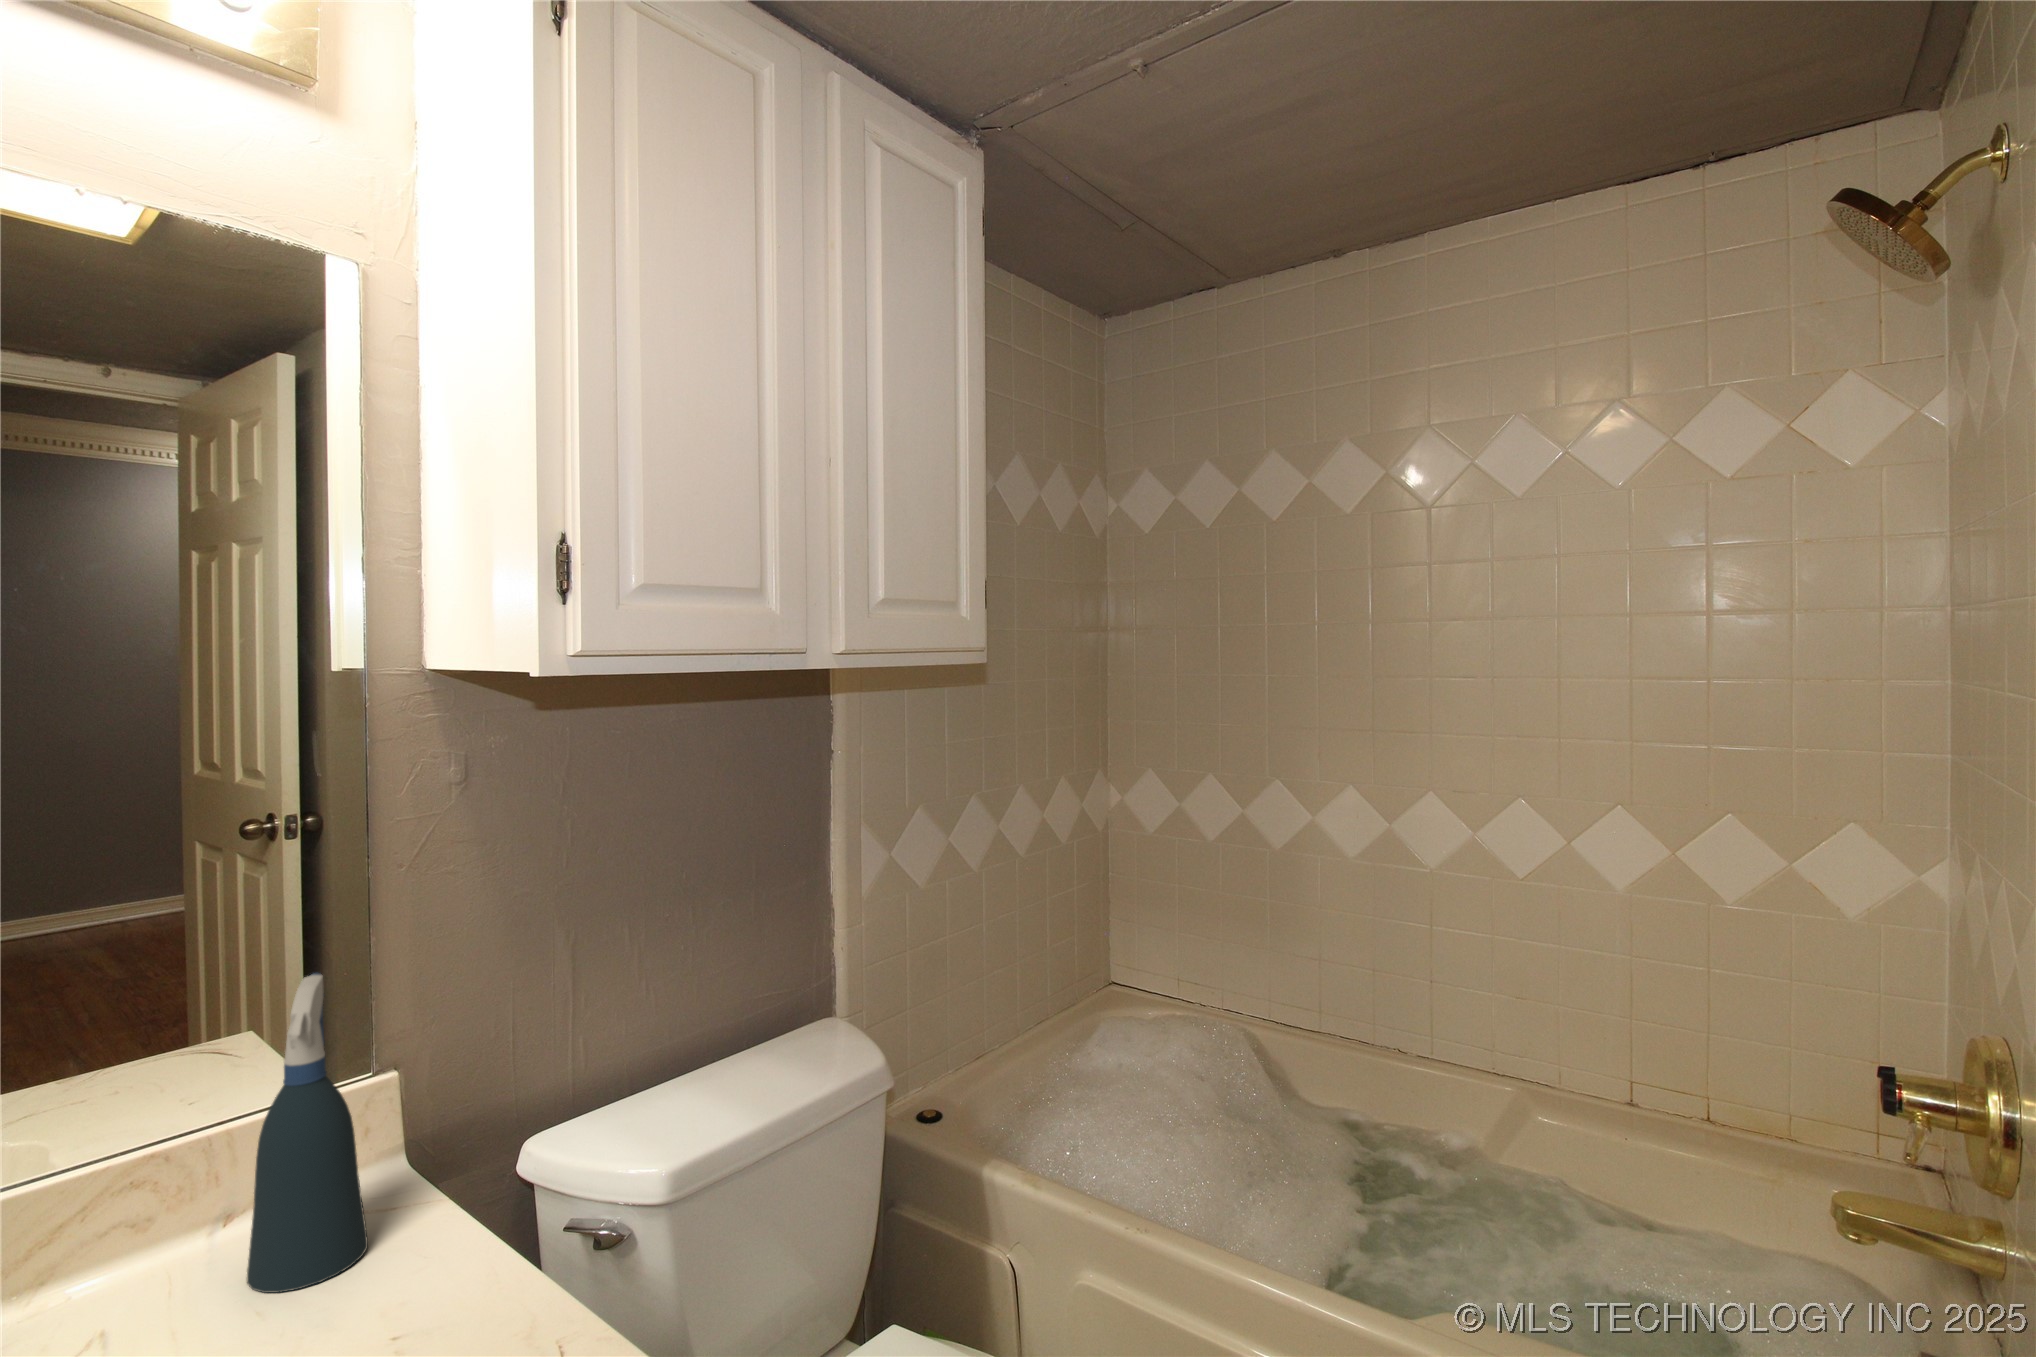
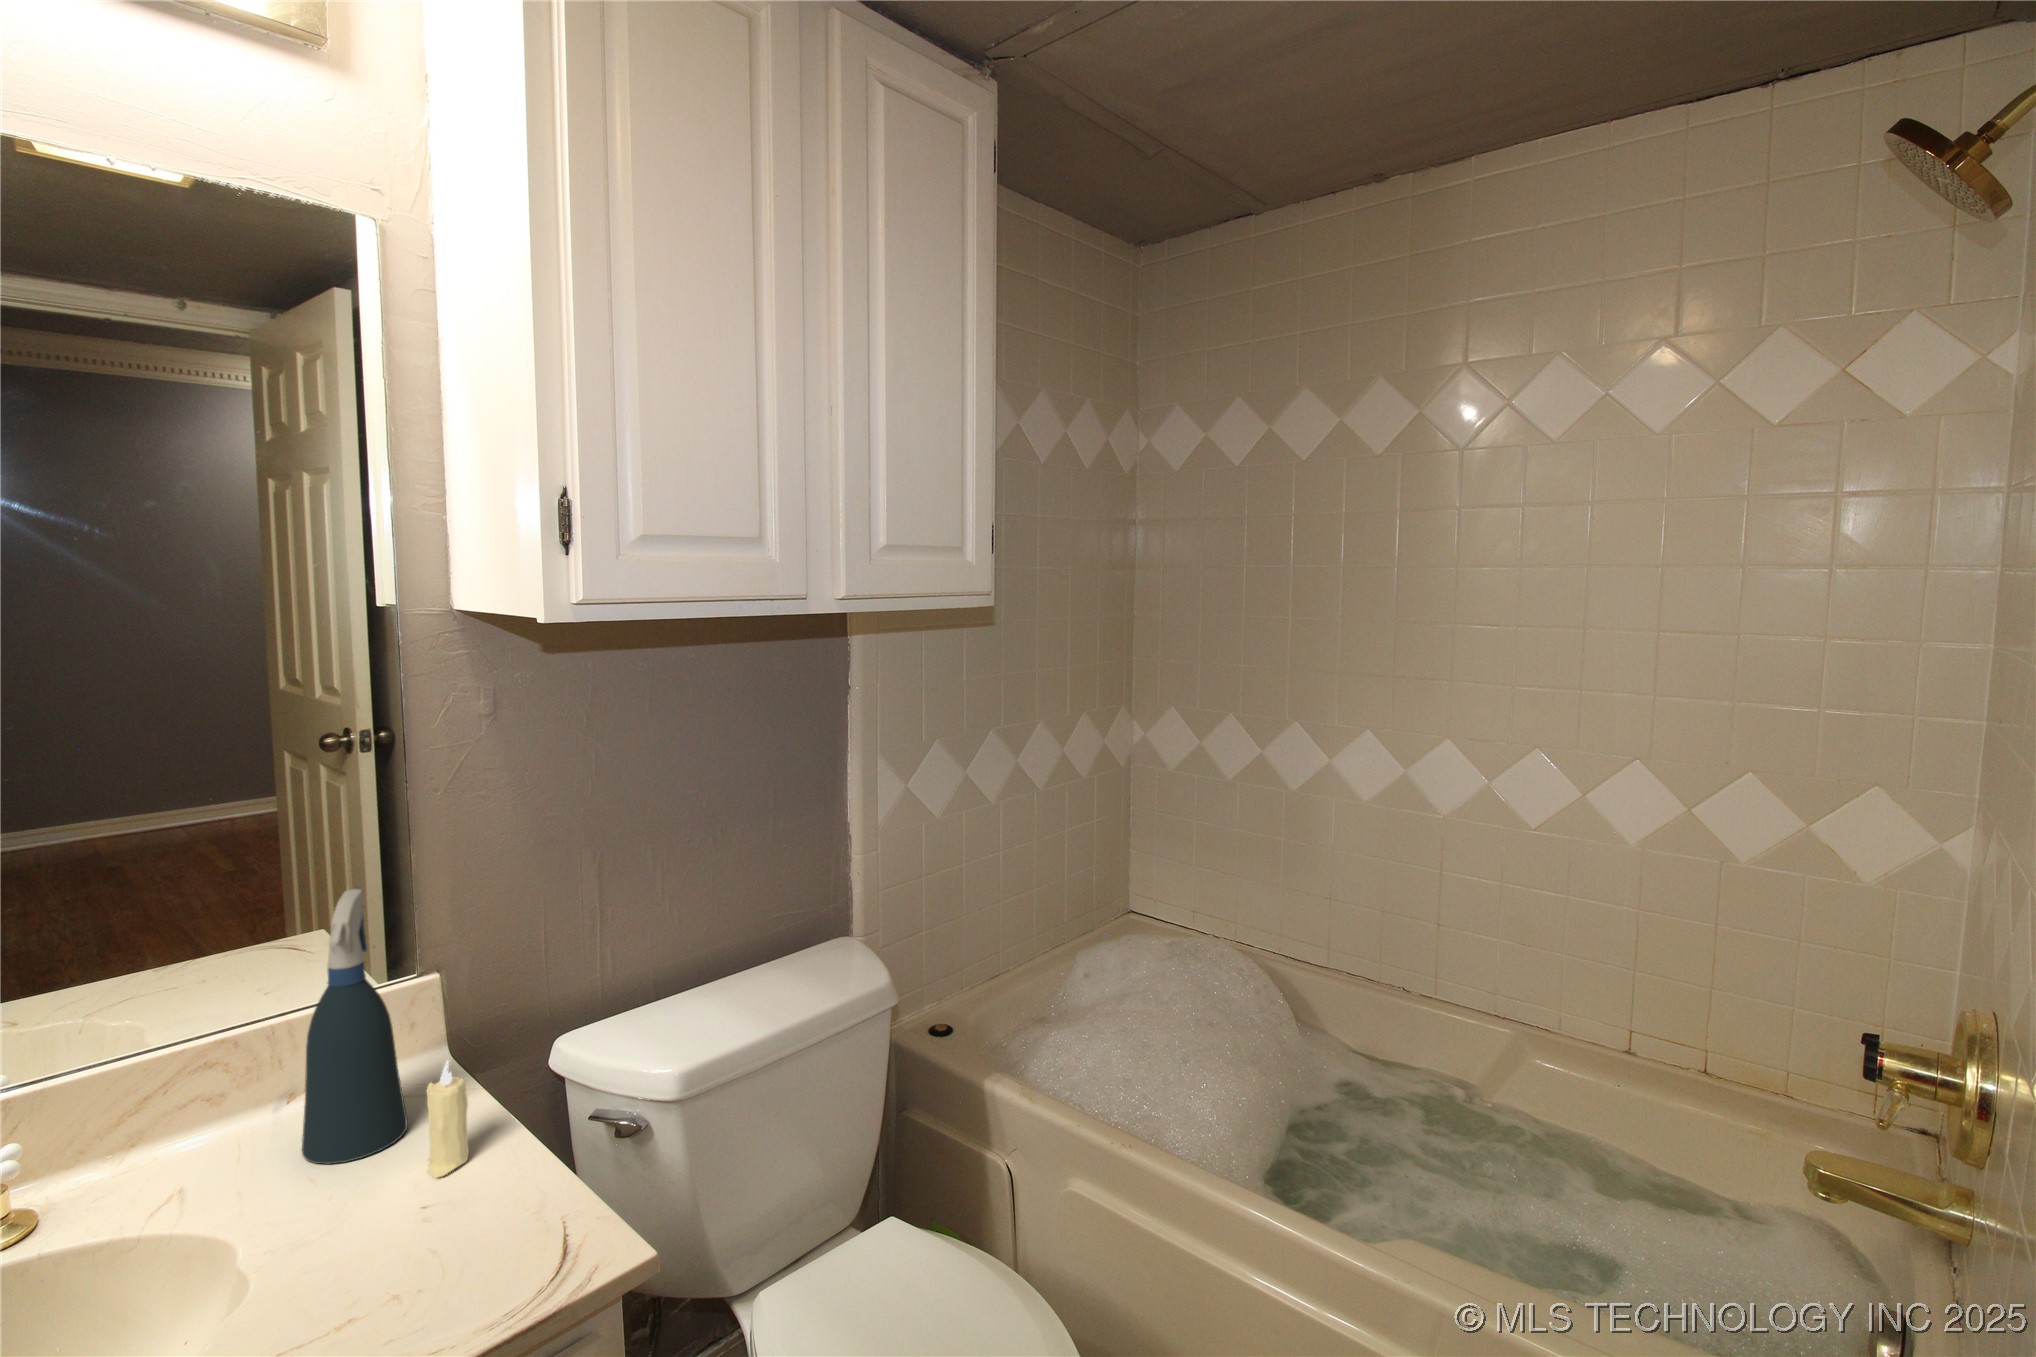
candle: none [396,1164,443,1301] -> present [427,1061,469,1177]

